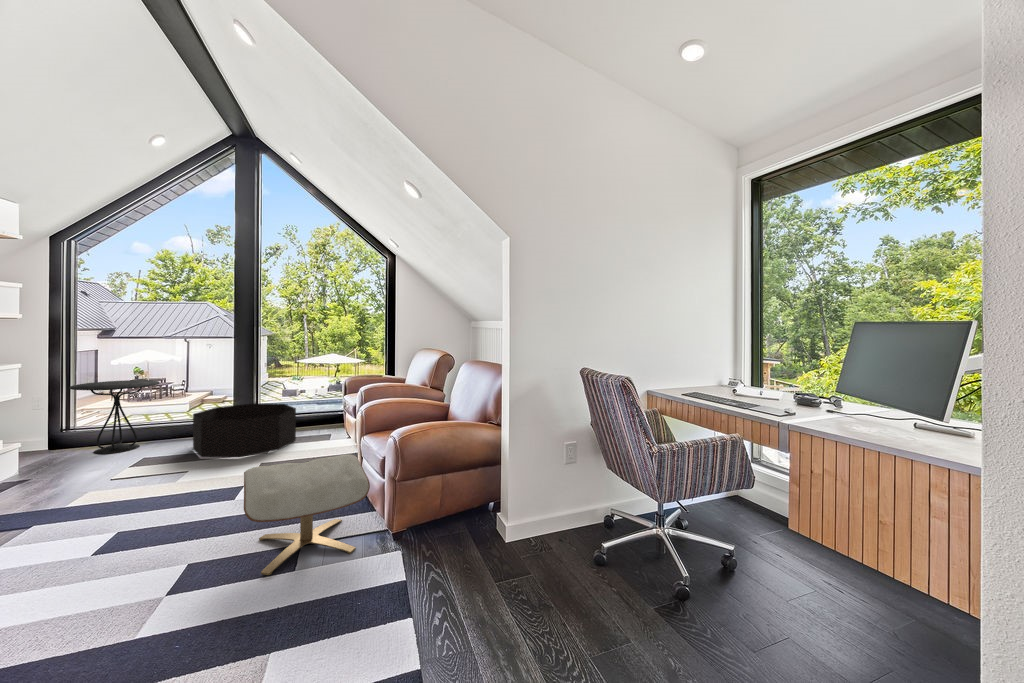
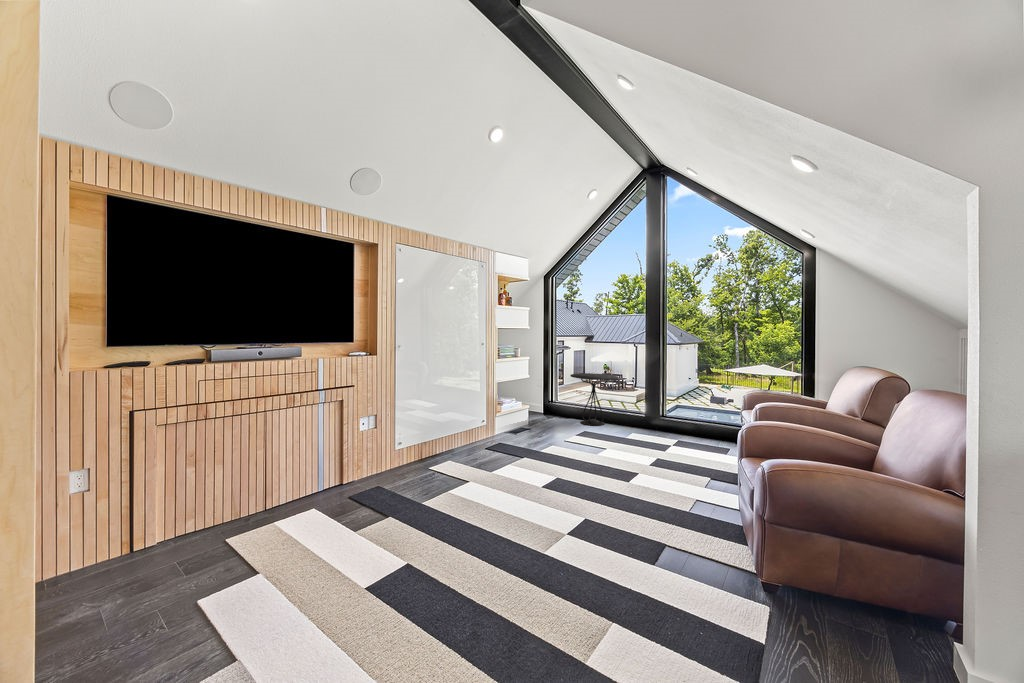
basket: present [193,403,296,457] -> none [634,404,717,454]
ottoman: present [244,454,370,575] -> none [615,459,734,578]

